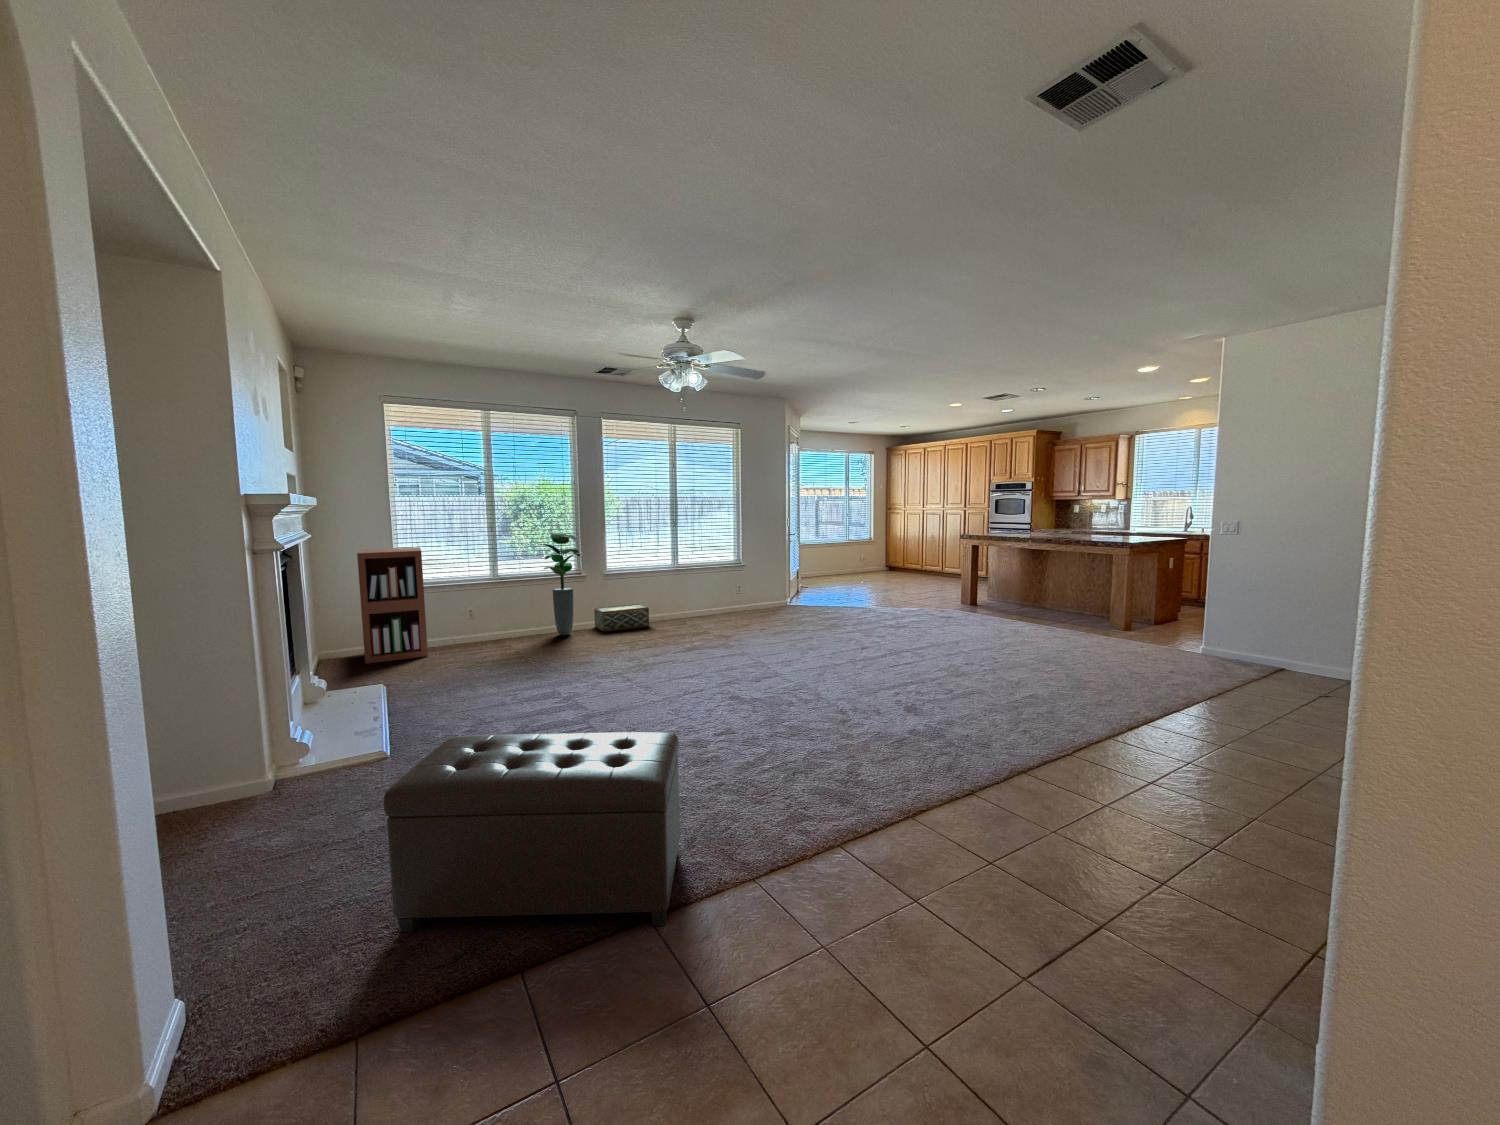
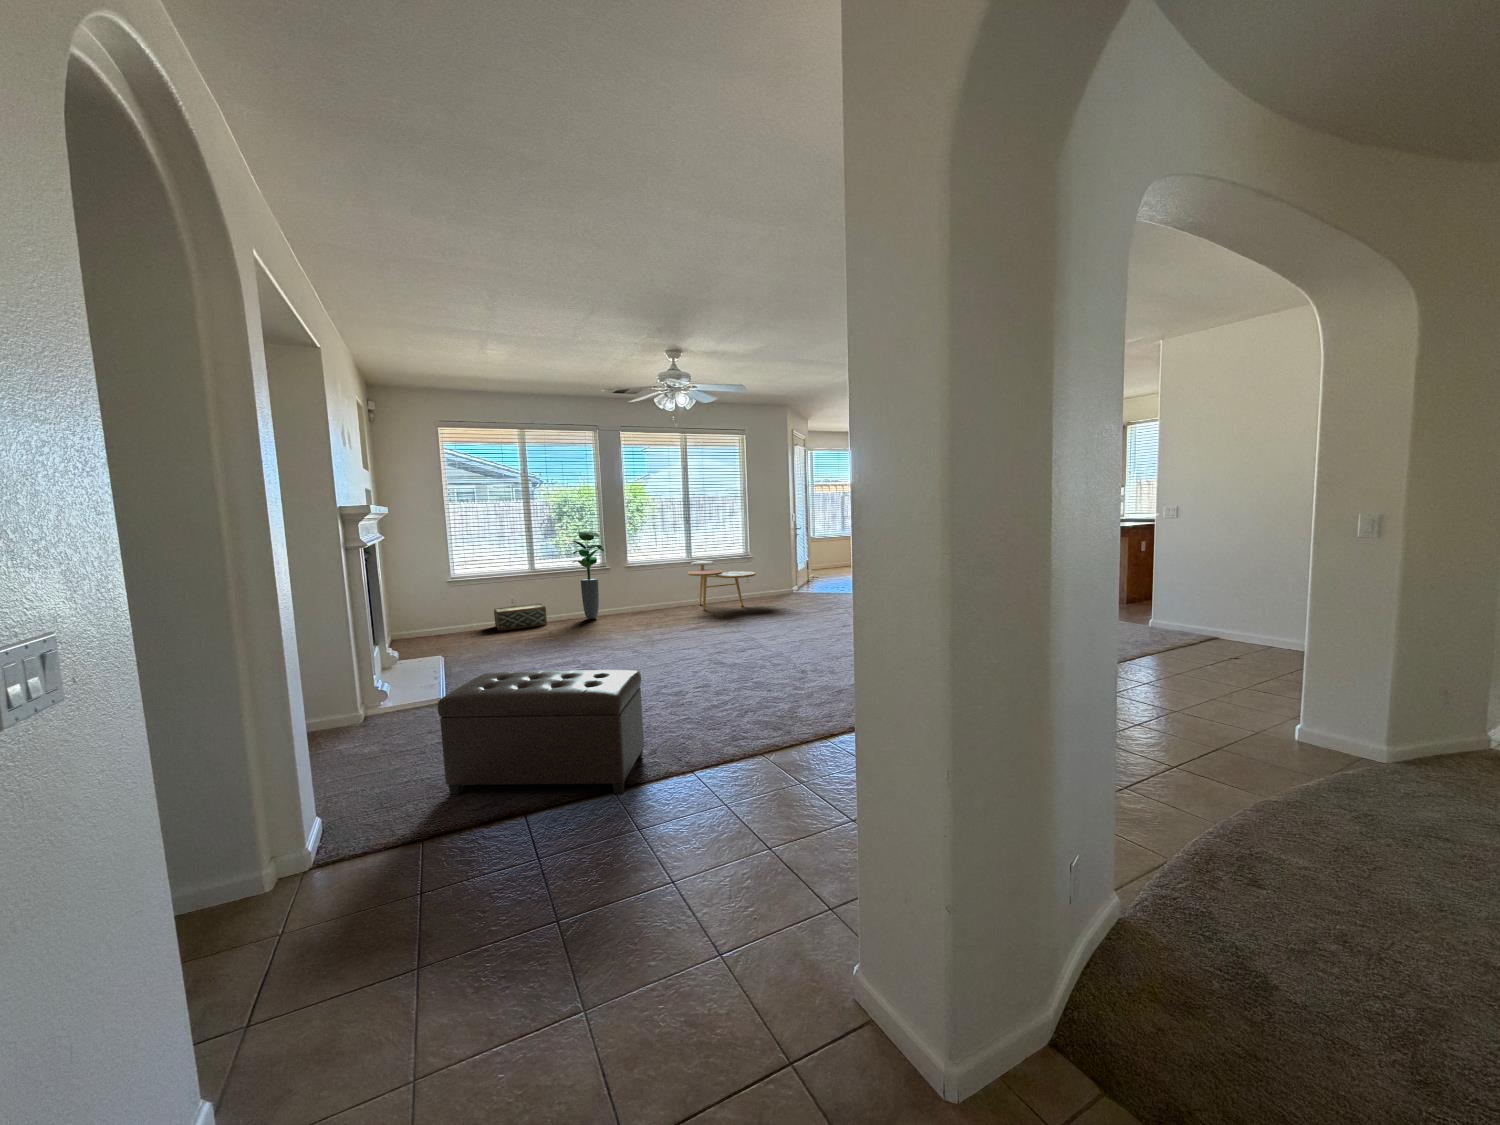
bookshelf: present [357,548,428,664] -> none [420,546,478,642]
side table: none [676,569,752,626] -> present [688,561,756,611]
woven basket: present [594,604,649,631] -> present [494,604,547,630]

